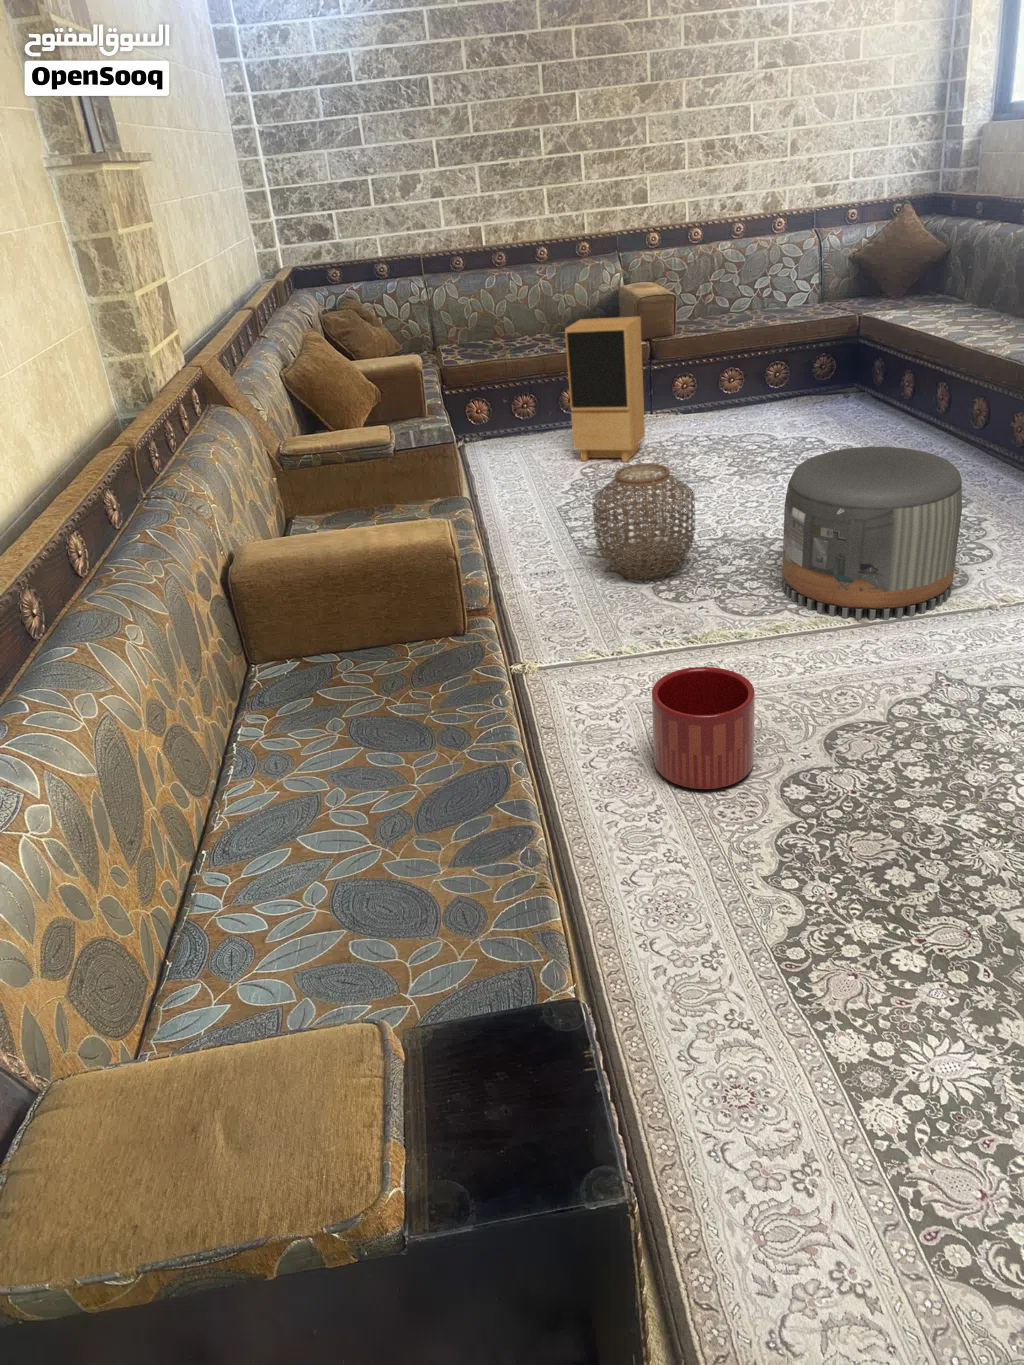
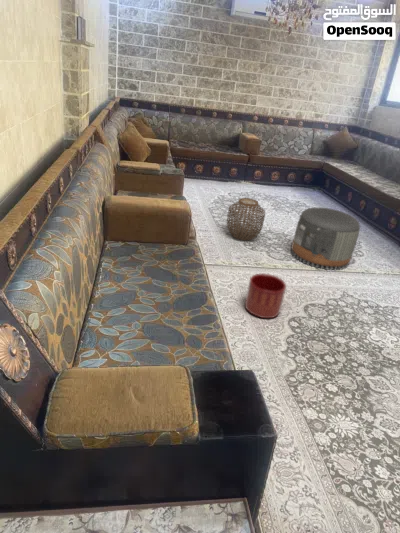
speaker: present [565,317,645,461] -> none [217,142,251,197]

